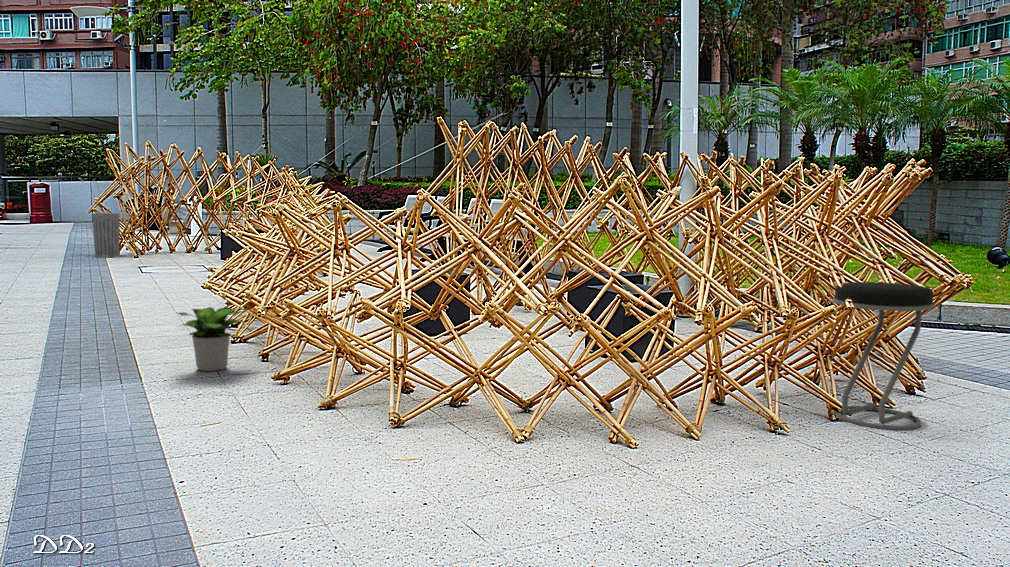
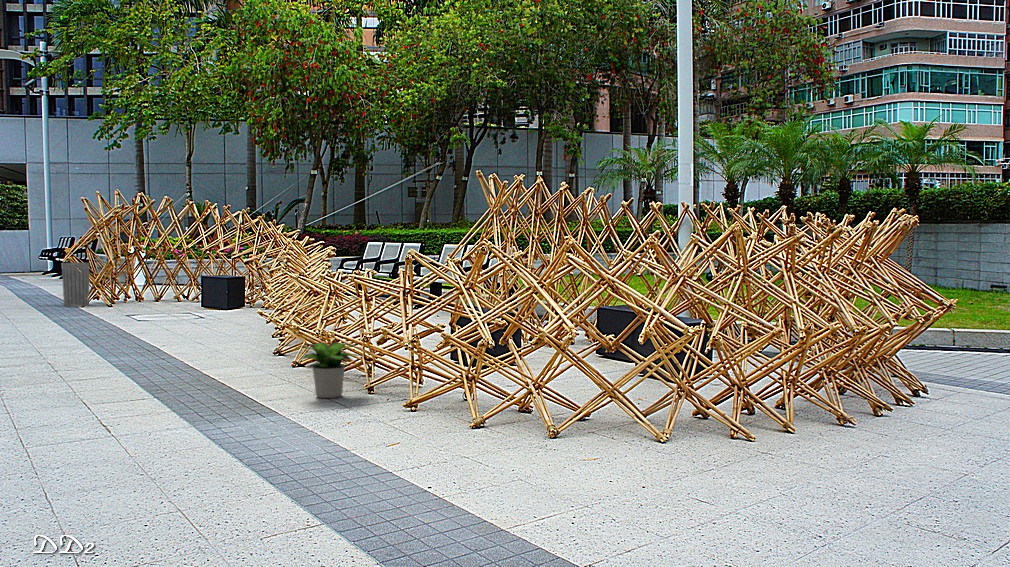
stool: present [833,282,935,430] -> none [870,307,951,421]

